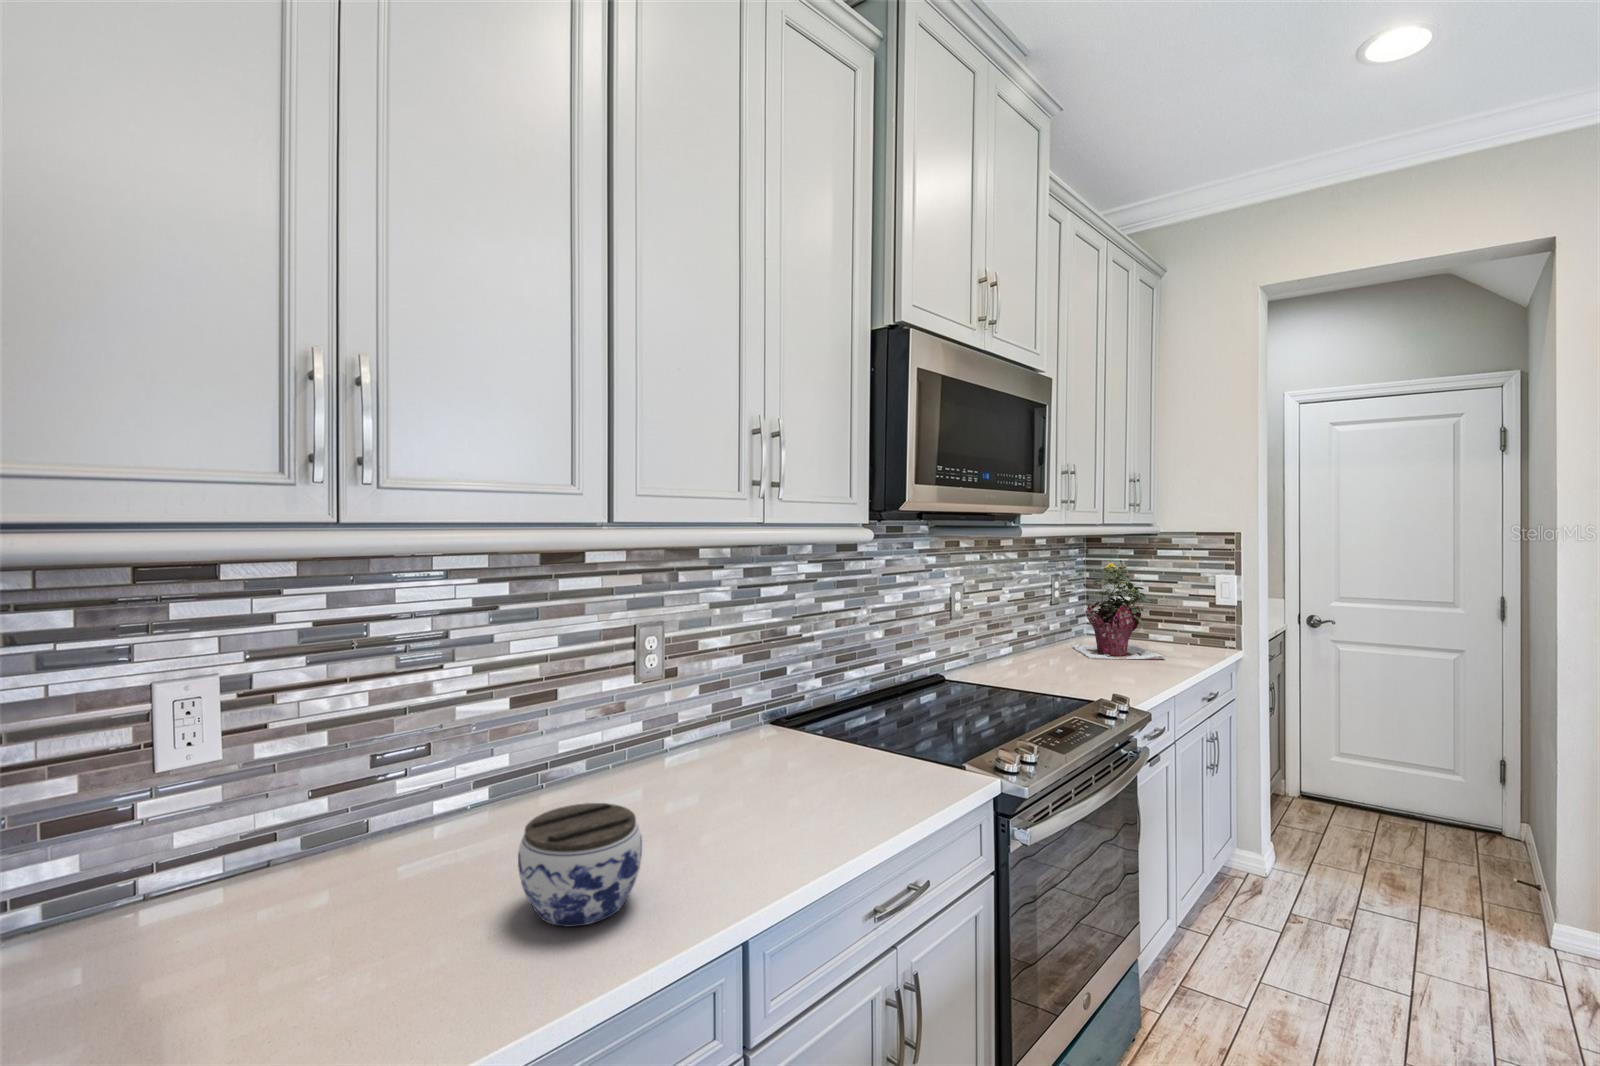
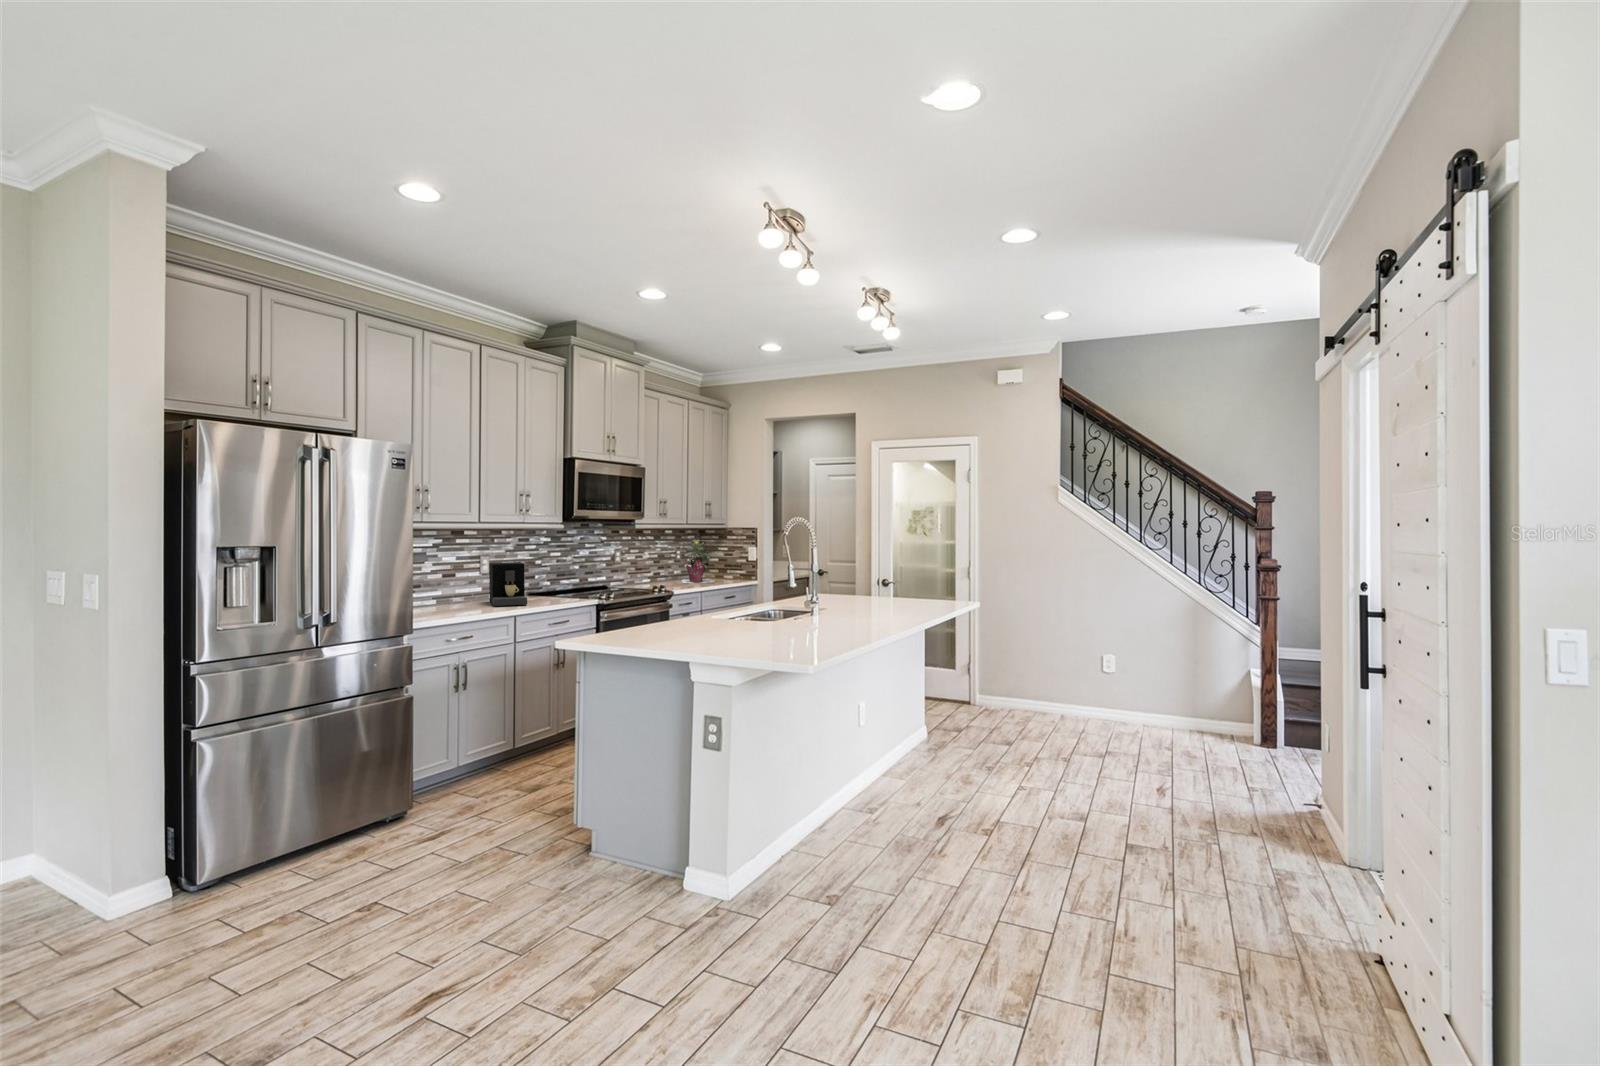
coffee maker: none [661,645,779,836] -> present [489,562,527,606]
jar: present [518,803,642,927] -> none [461,590,491,612]

